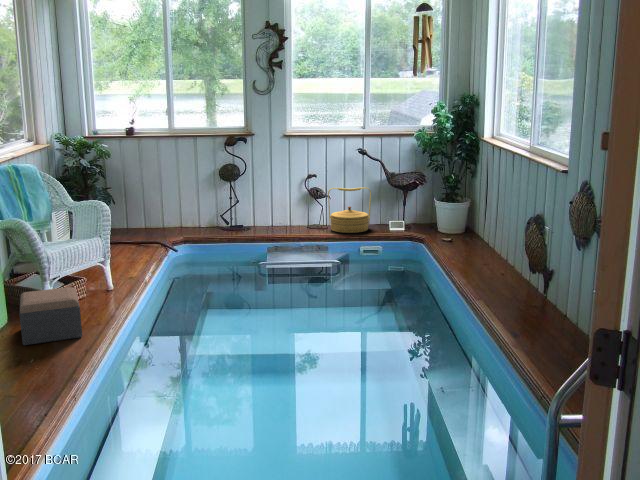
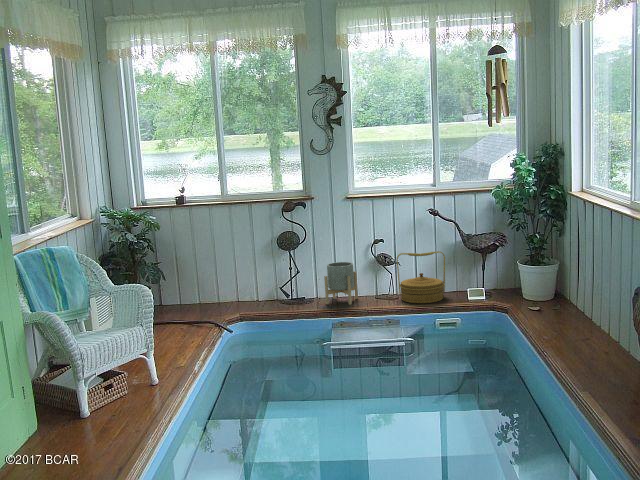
planter: none [262,194,292,233] -> present [324,262,358,305]
footstool: present [19,287,82,345] -> none [43,389,116,465]

